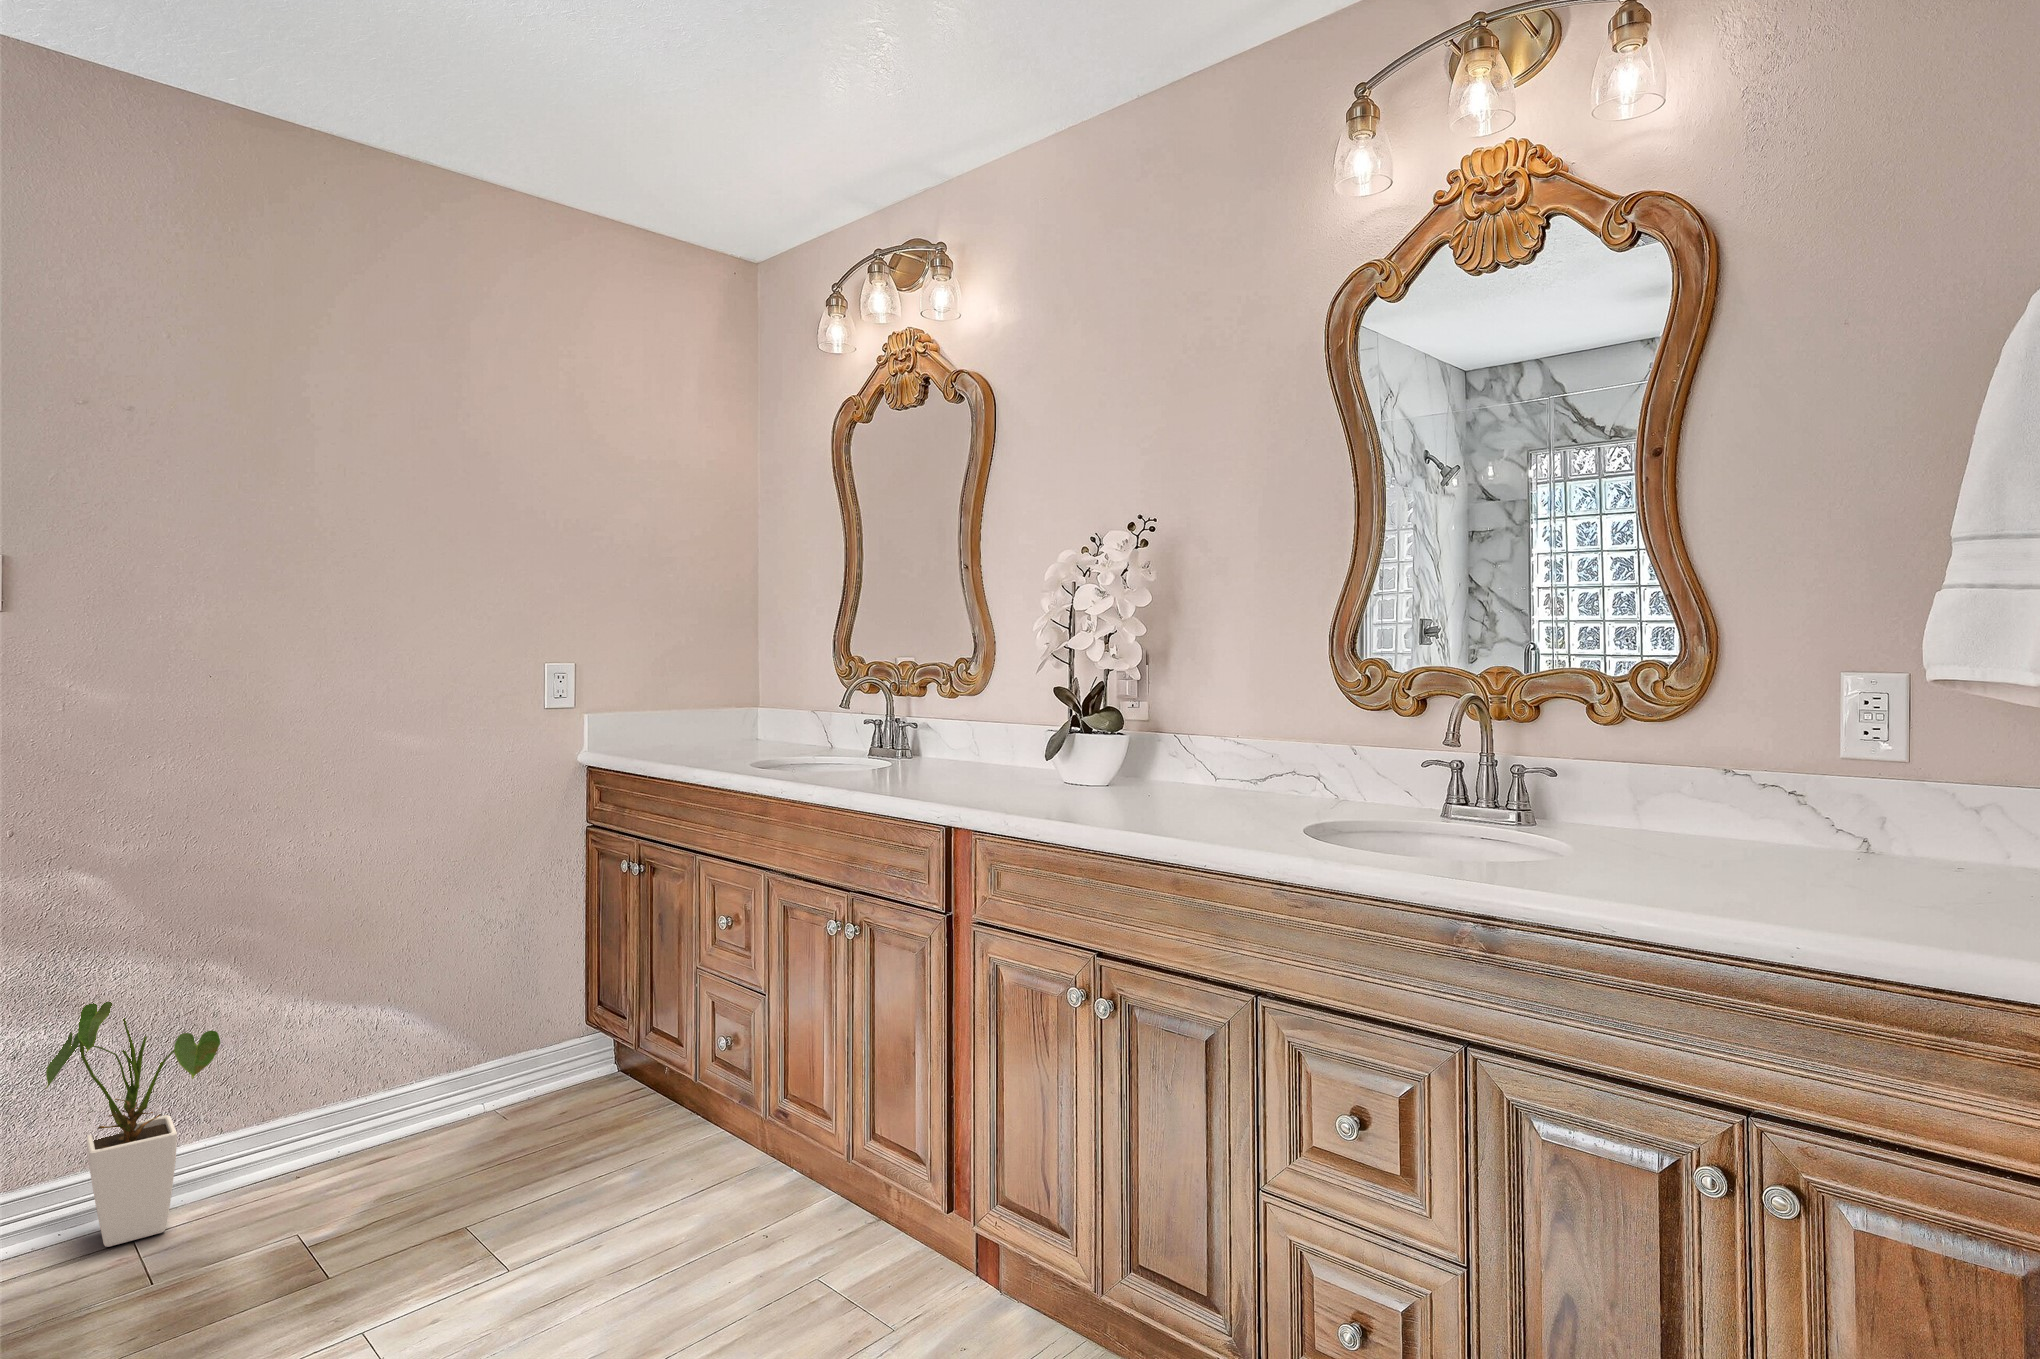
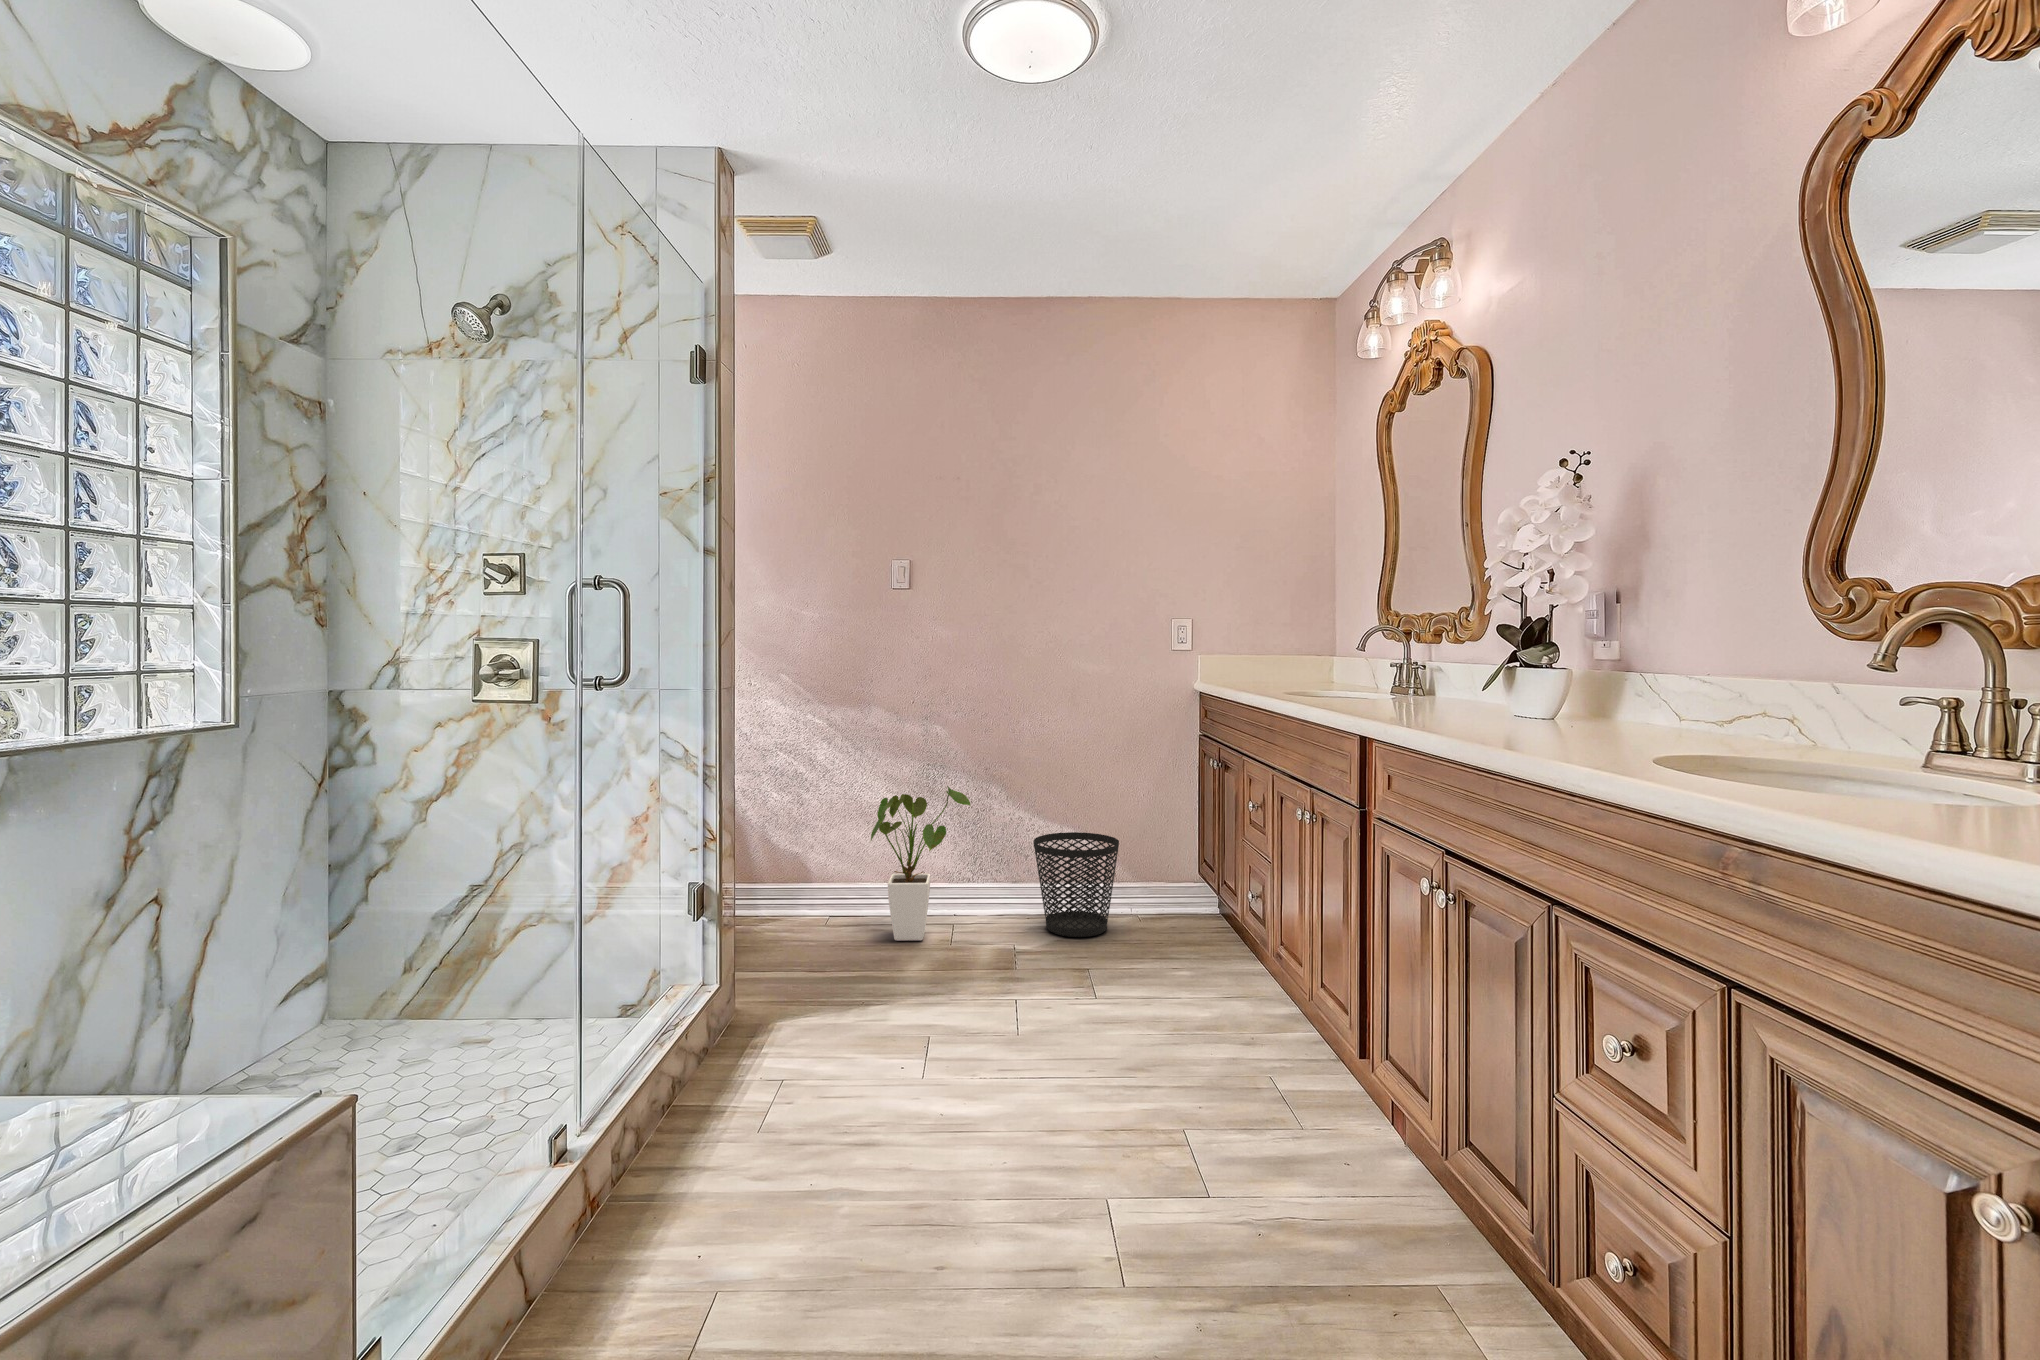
wastebasket: none [363,990,508,1156] -> present [1033,832,1119,937]

